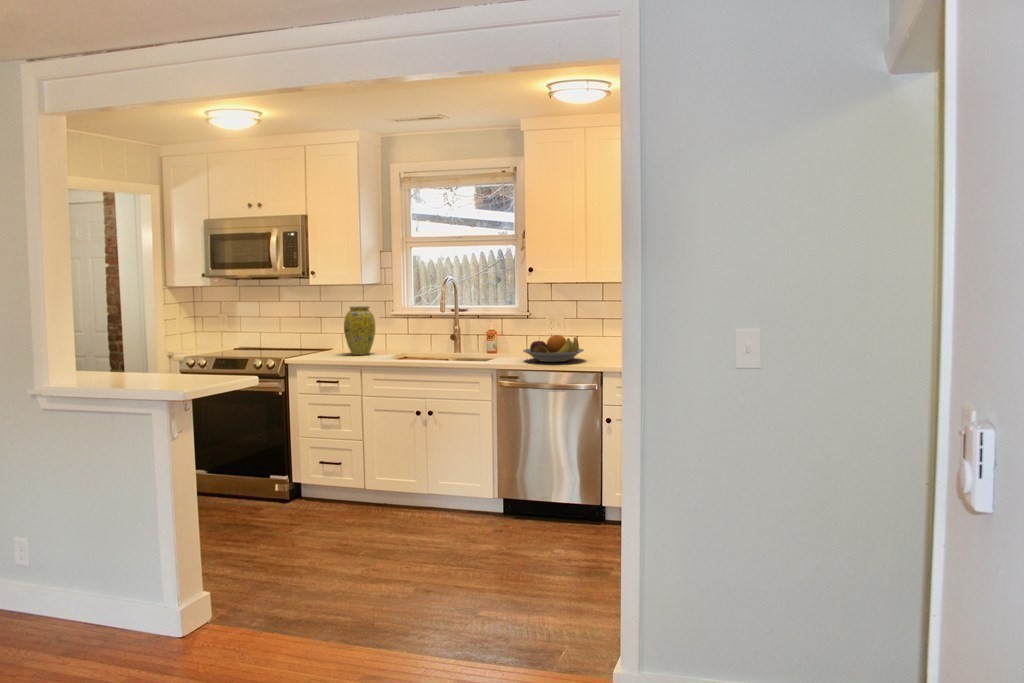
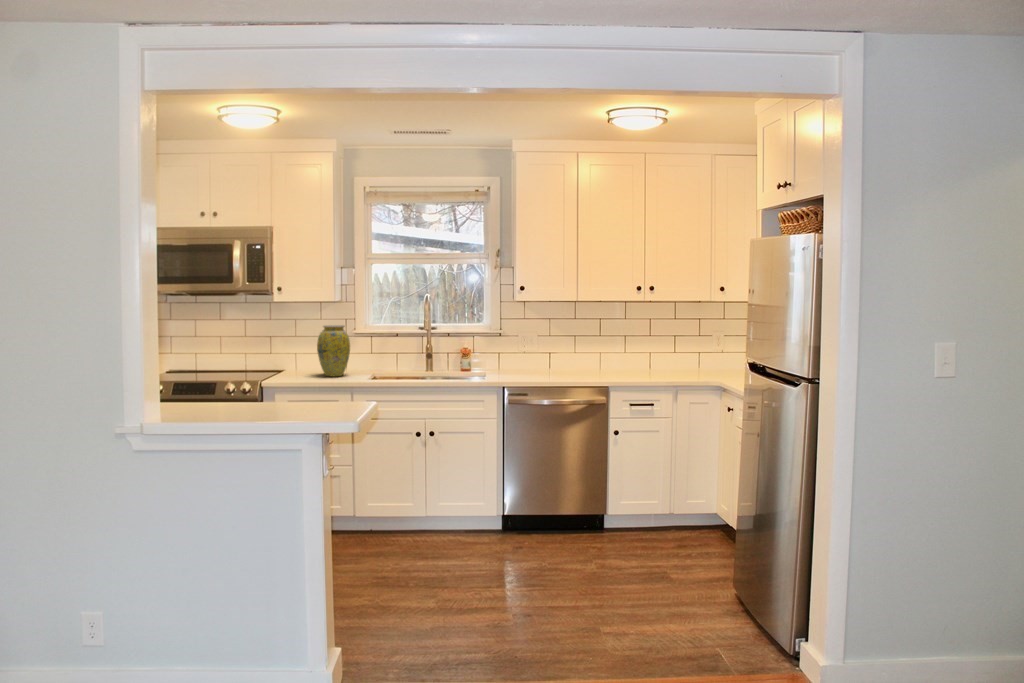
fruit bowl: present [523,335,584,362] -> none [517,354,575,380]

